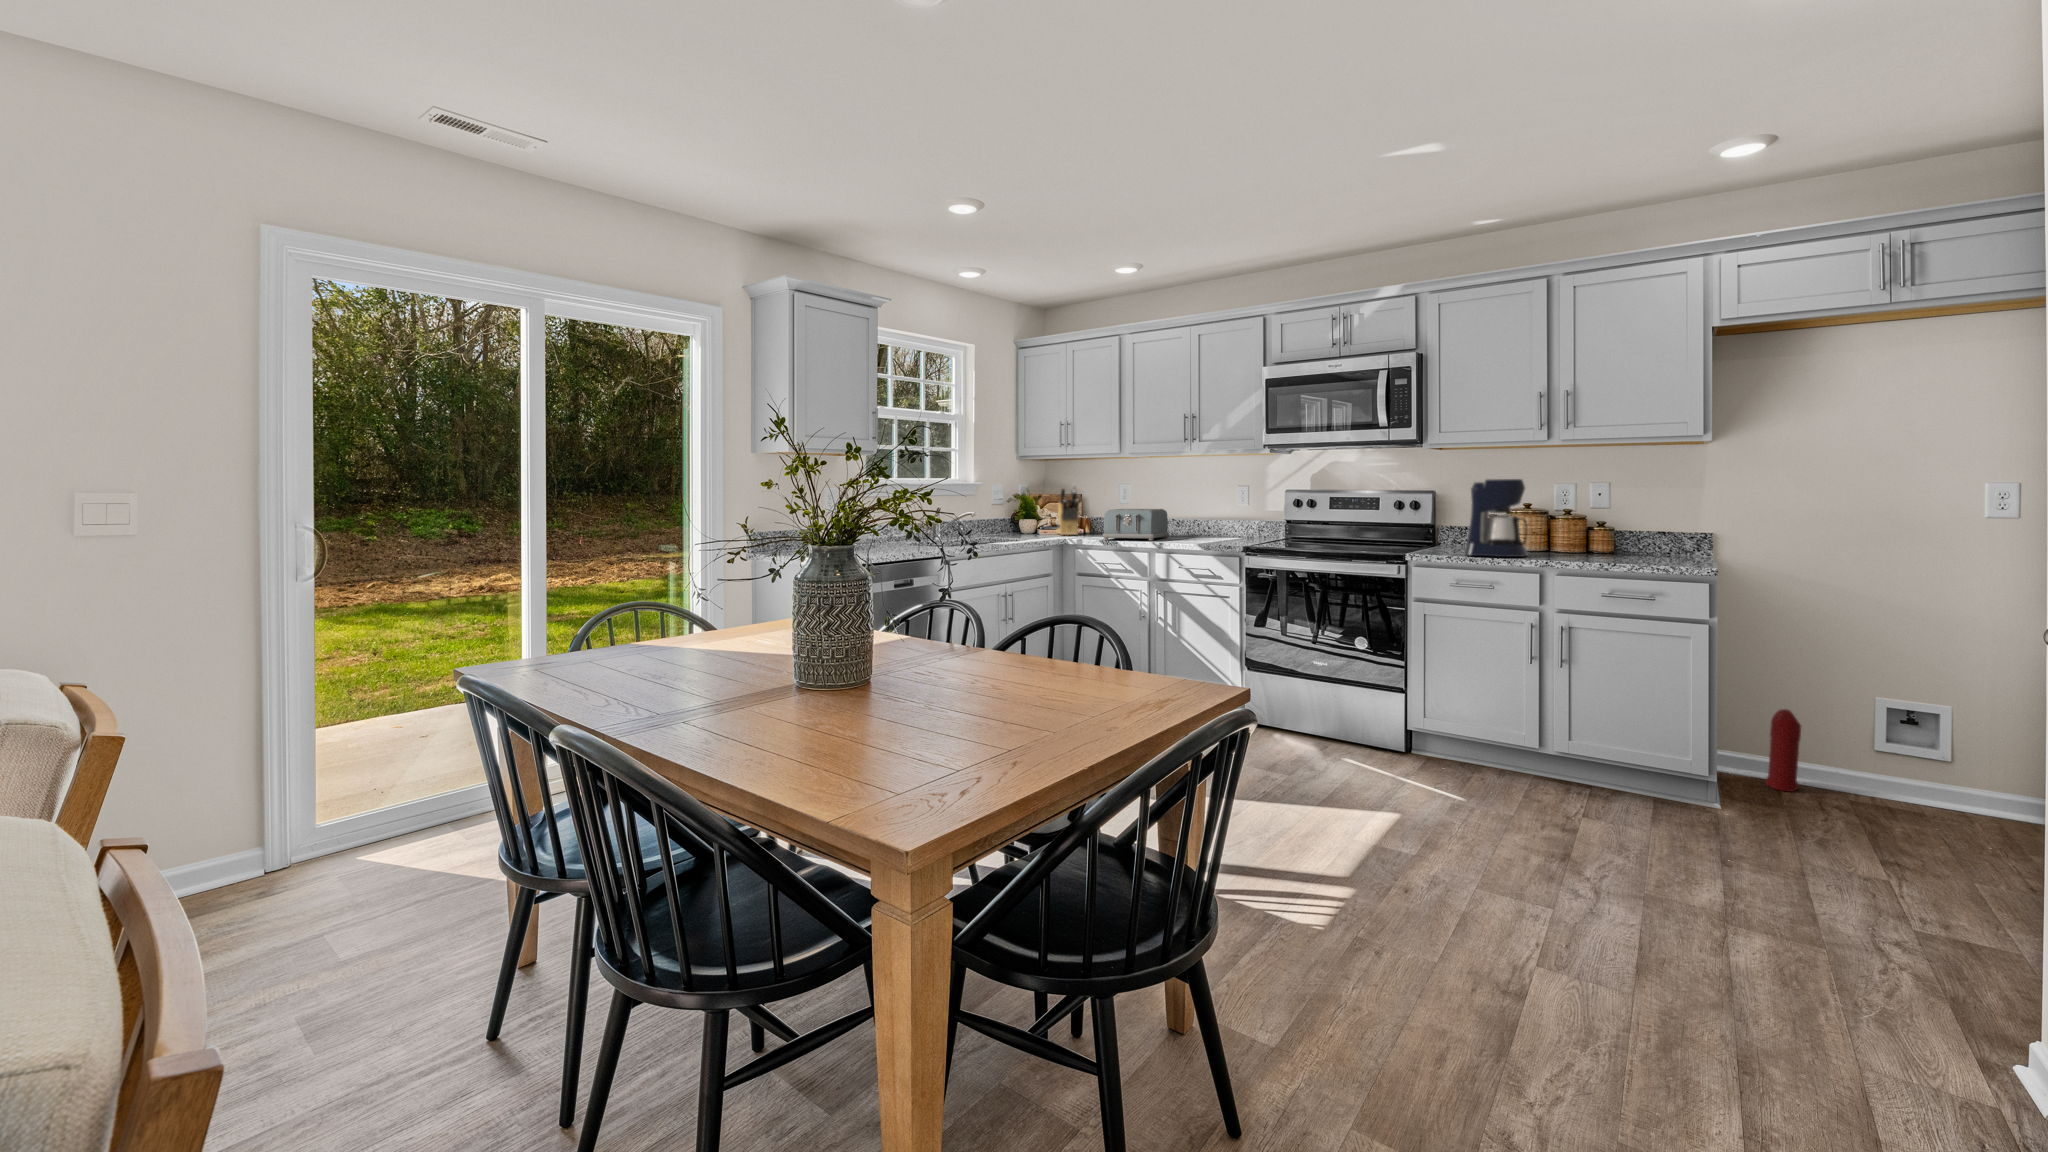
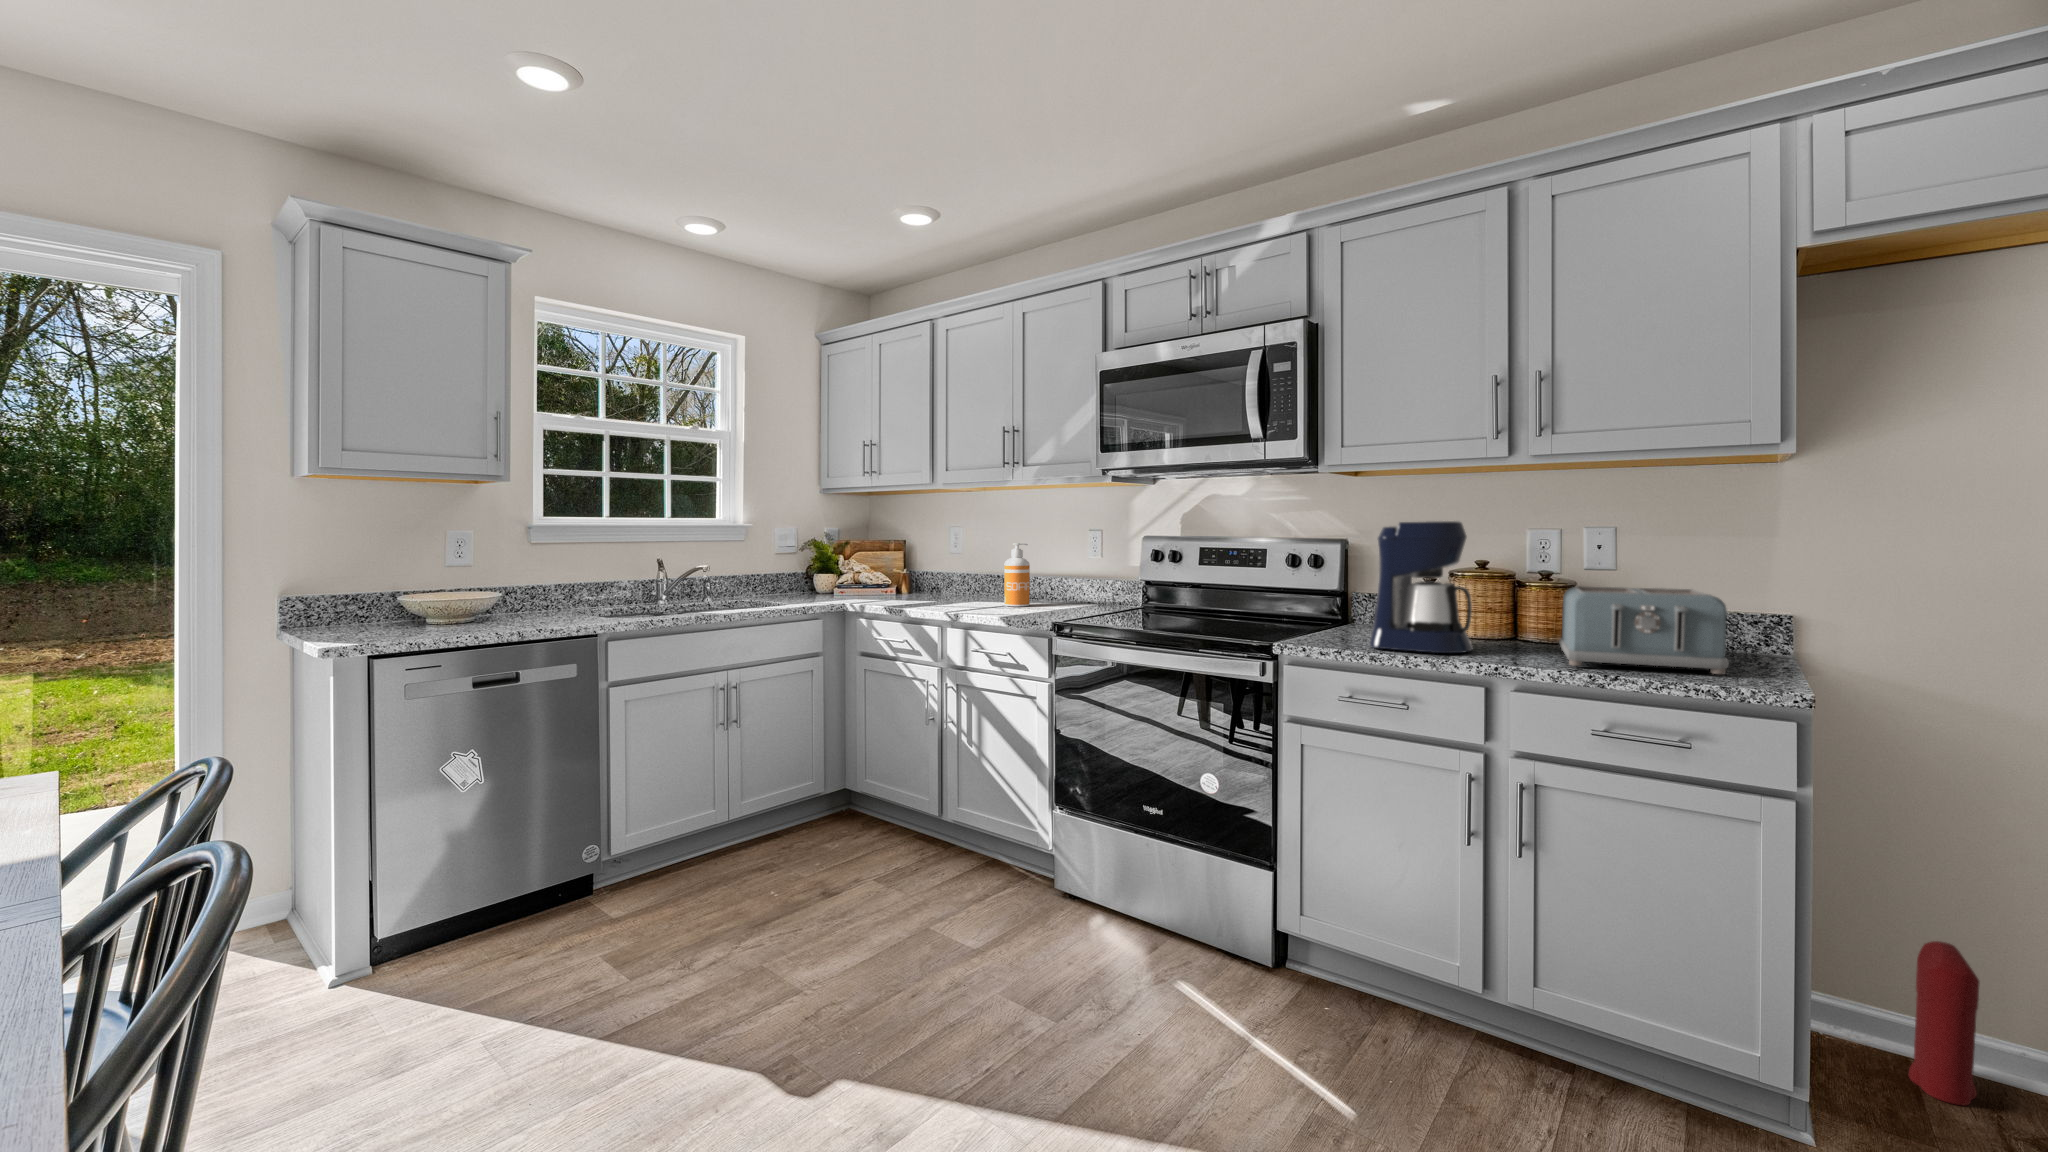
knife block: present [1056,486,1079,535] -> none [861,527,893,595]
soap dispenser: none [1183,496,1201,540] -> present [1004,543,1030,607]
toaster: present [1103,509,1169,540] -> present [1559,586,1729,674]

